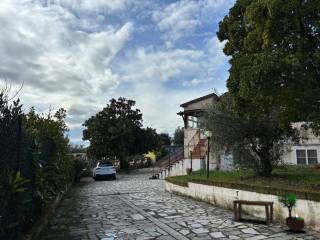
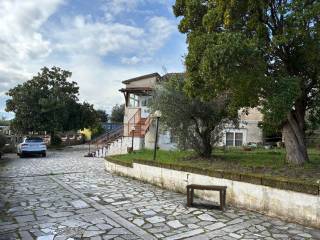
potted tree: present [278,193,305,231] -> none [231,174,259,217]

